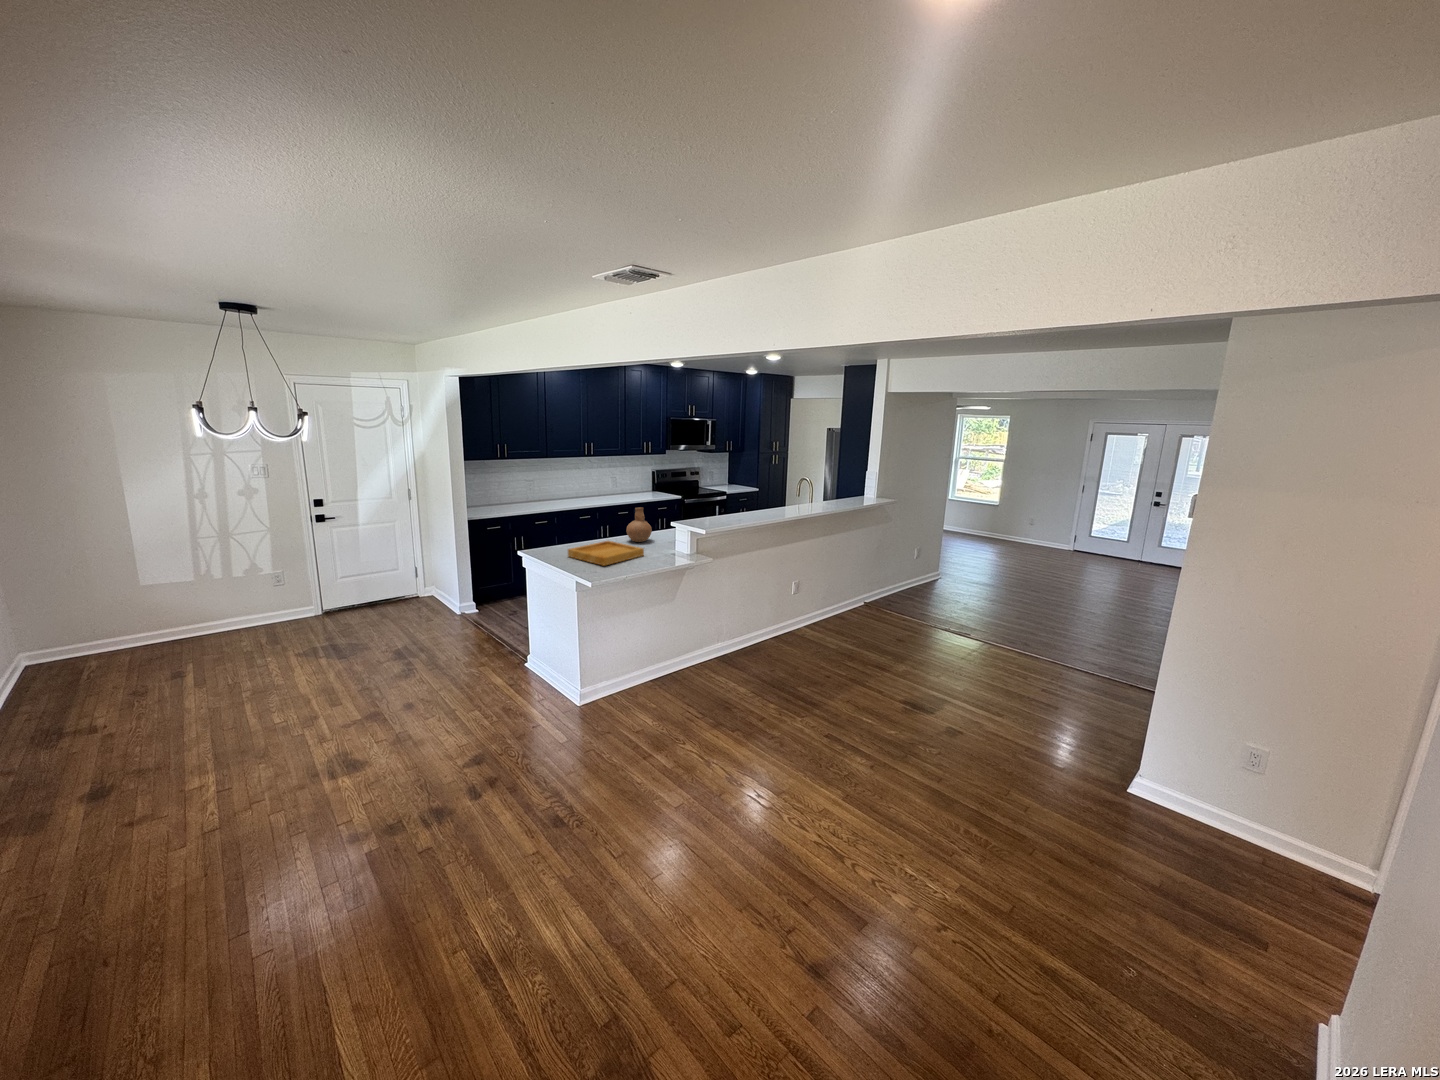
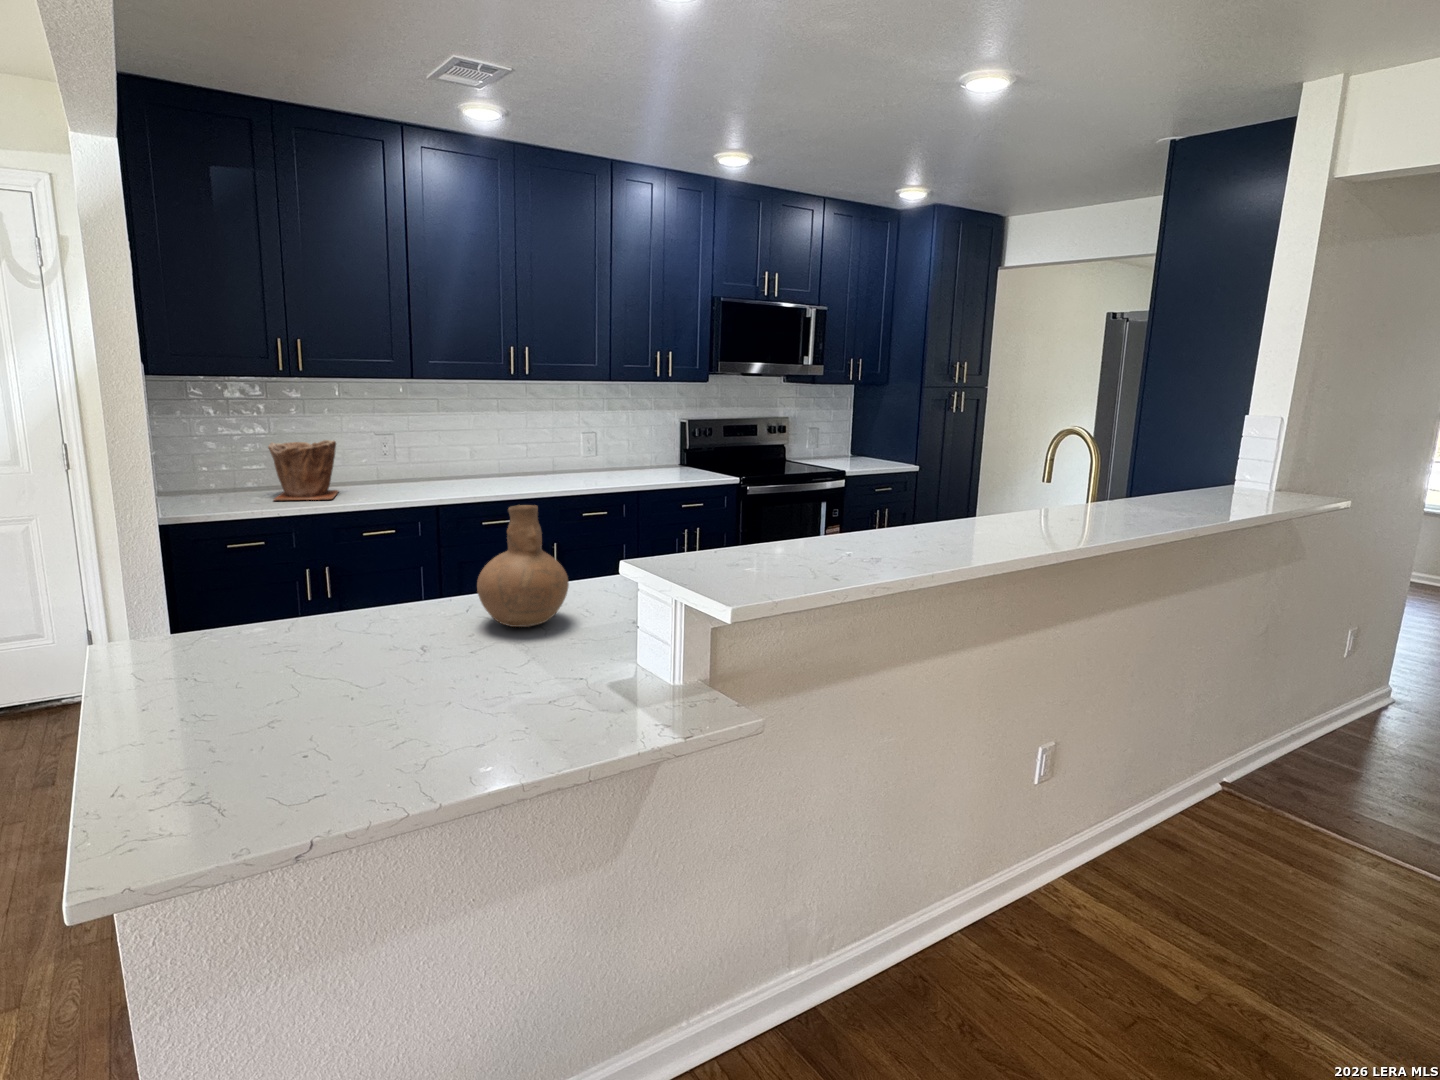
plant pot: none [494,485,522,510] -> present [268,440,338,500]
tray: present [568,541,644,566] -> none [181,624,486,771]

